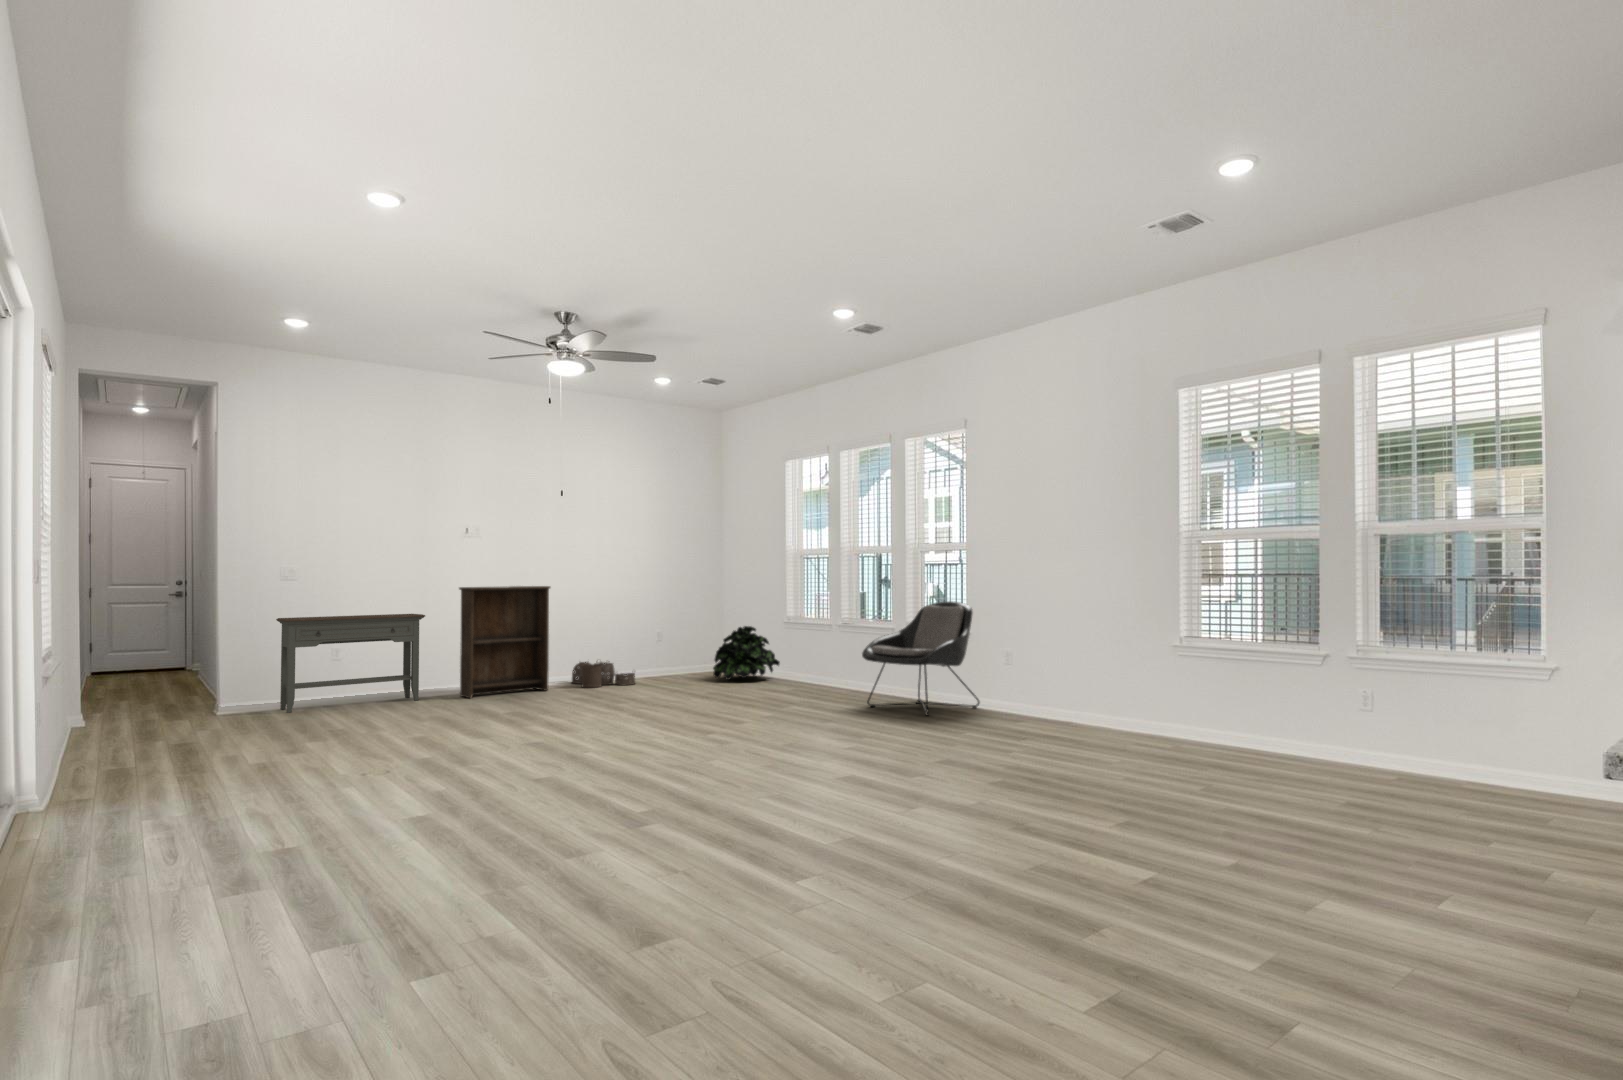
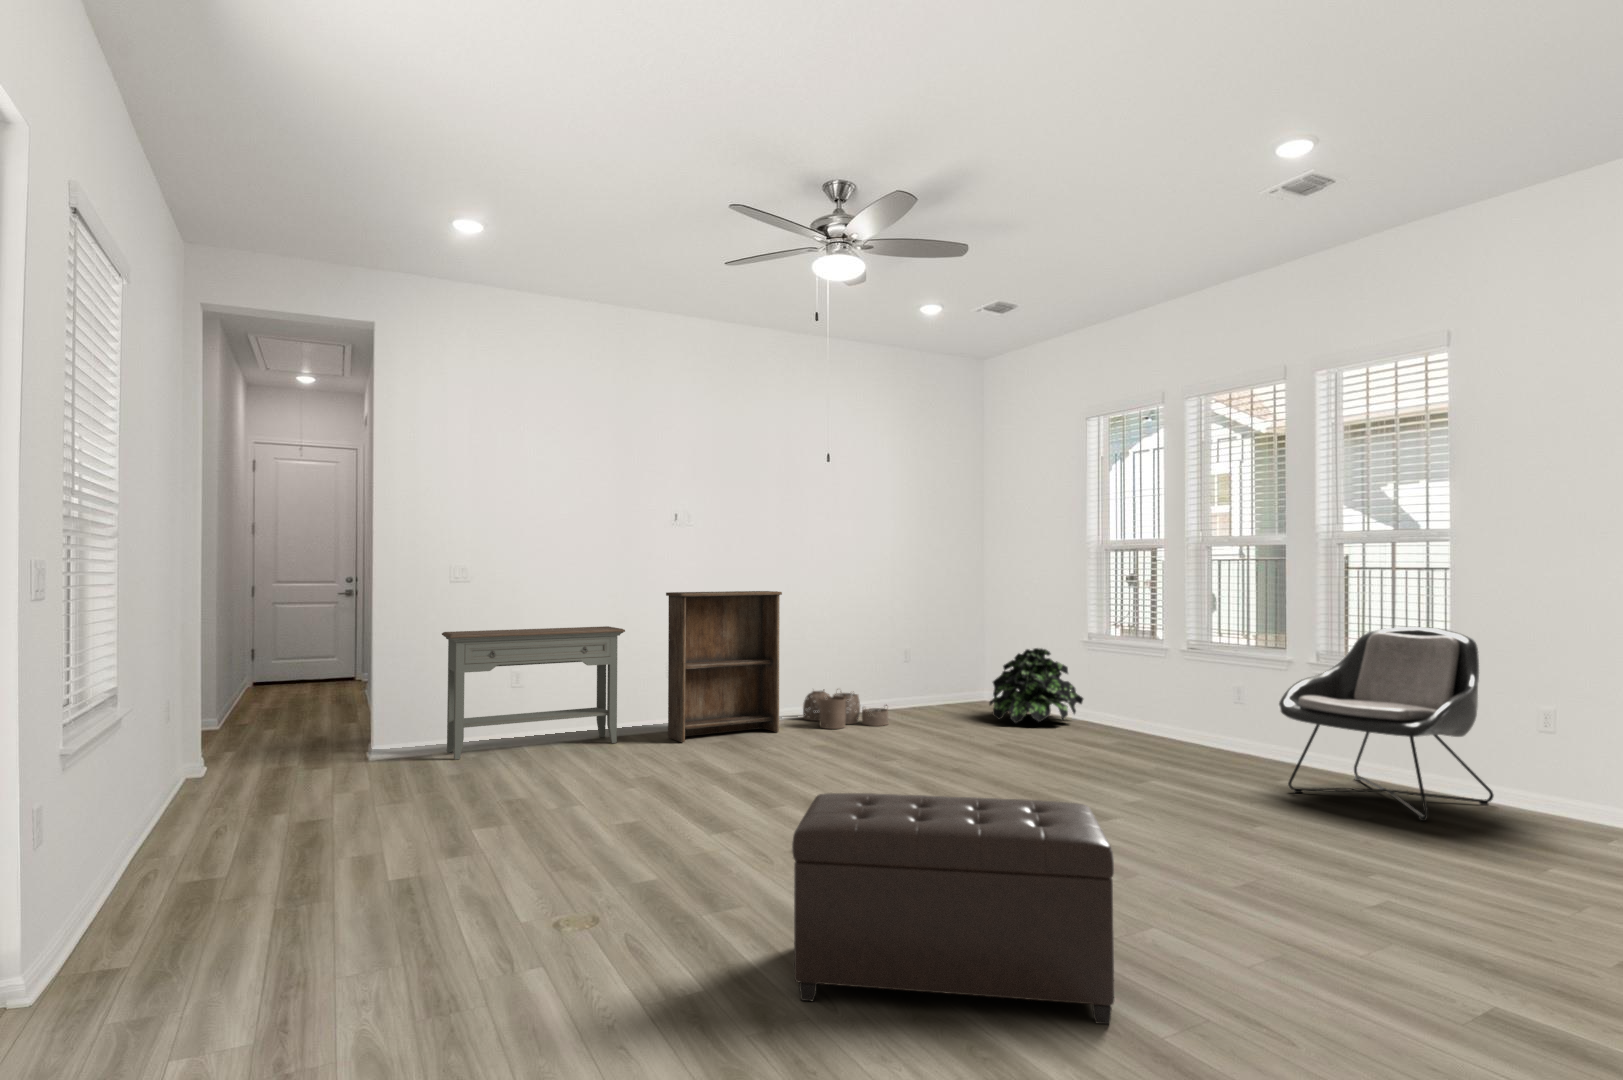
ottoman: none [494,688,668,788] -> present [792,793,1114,1024]

